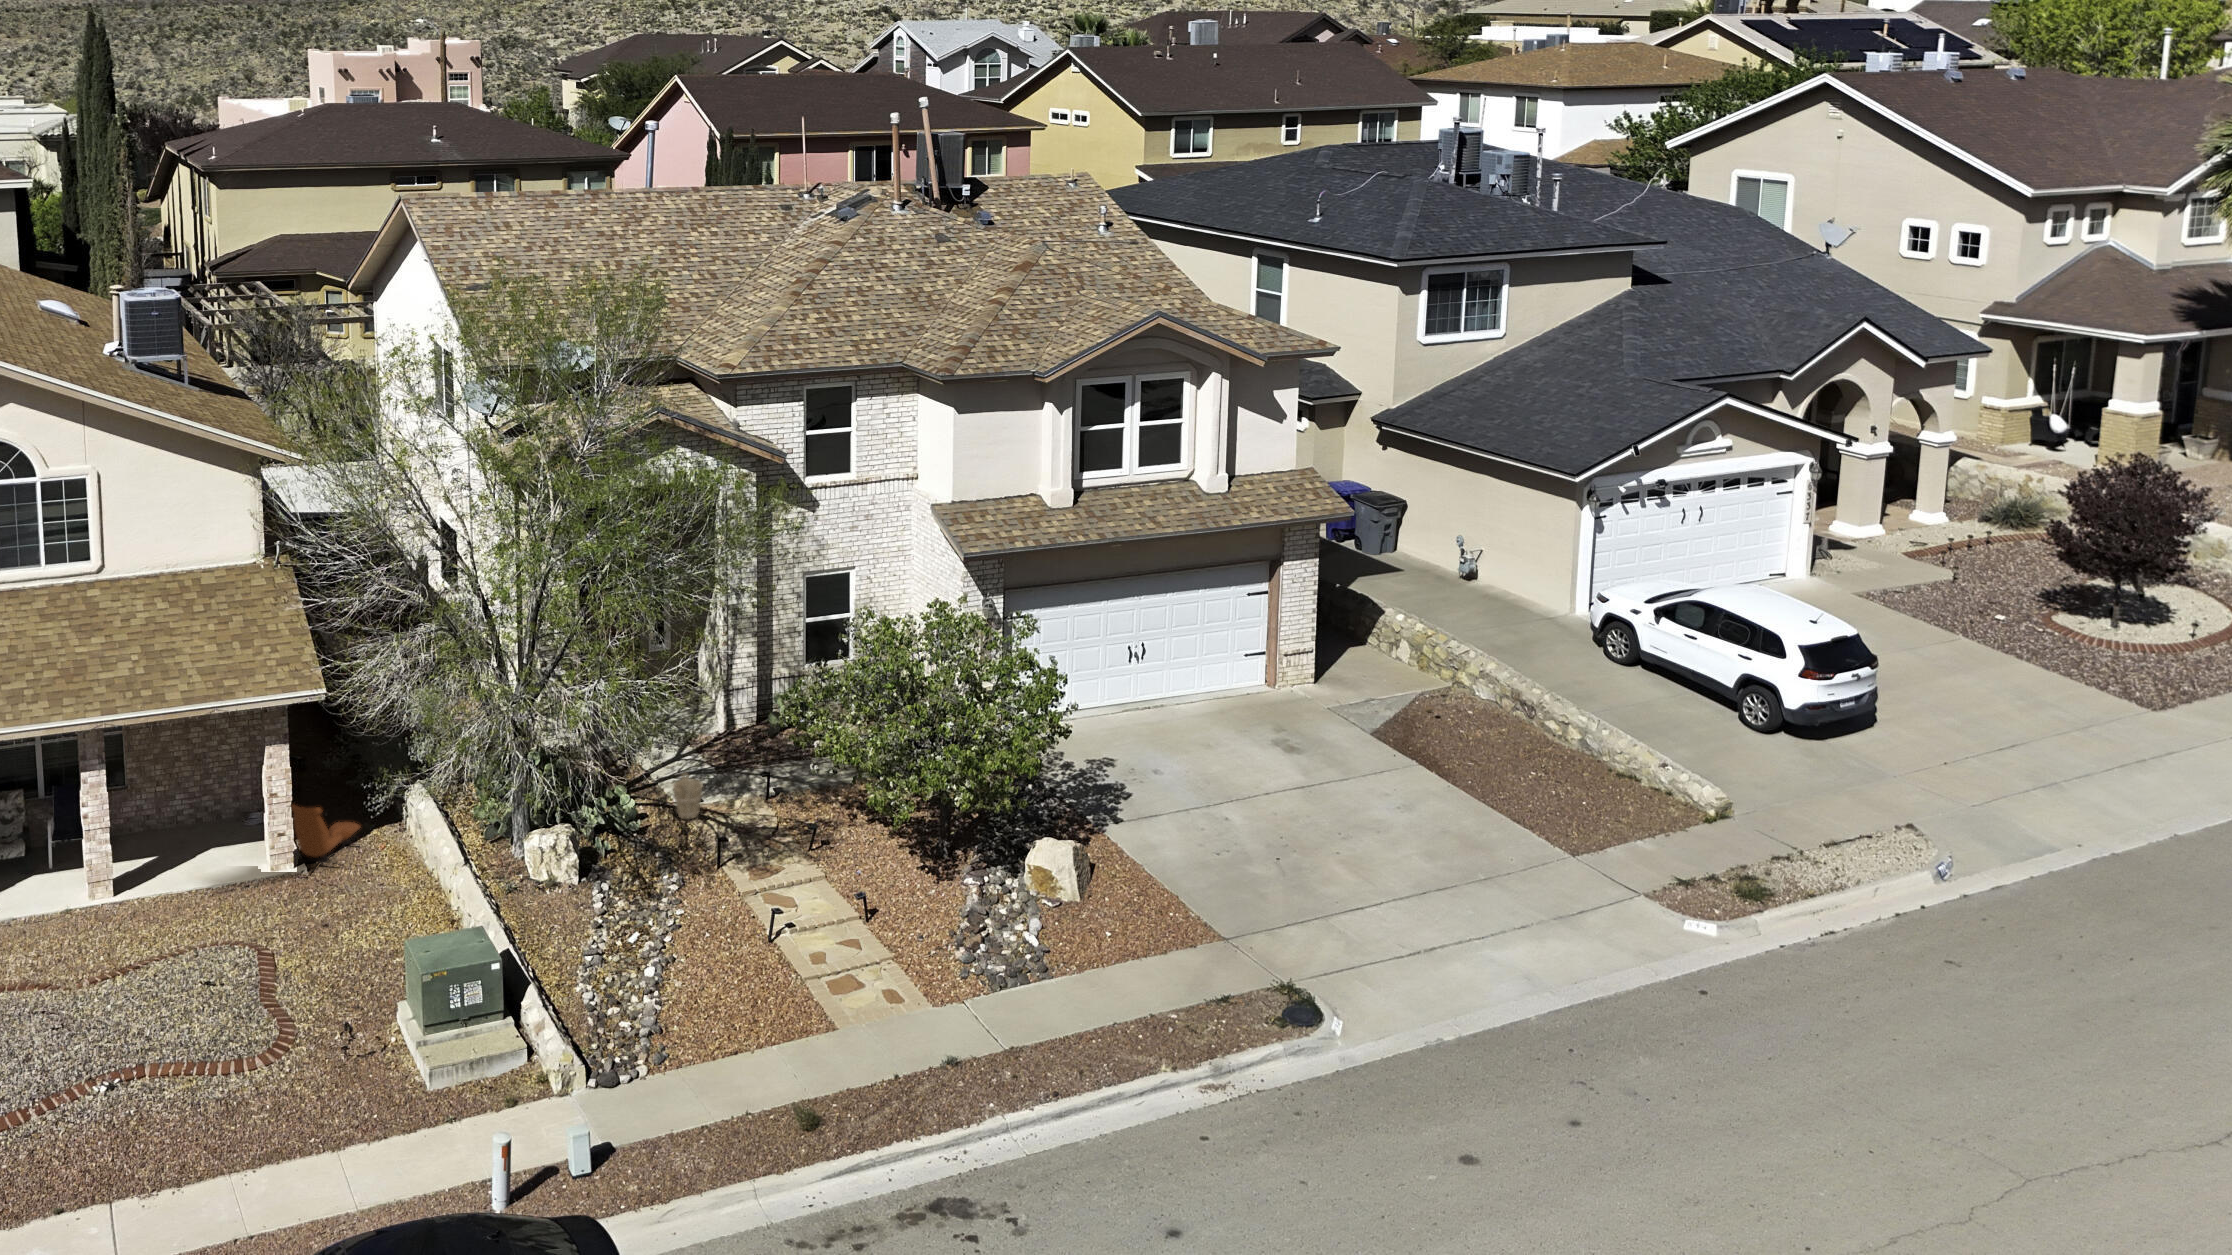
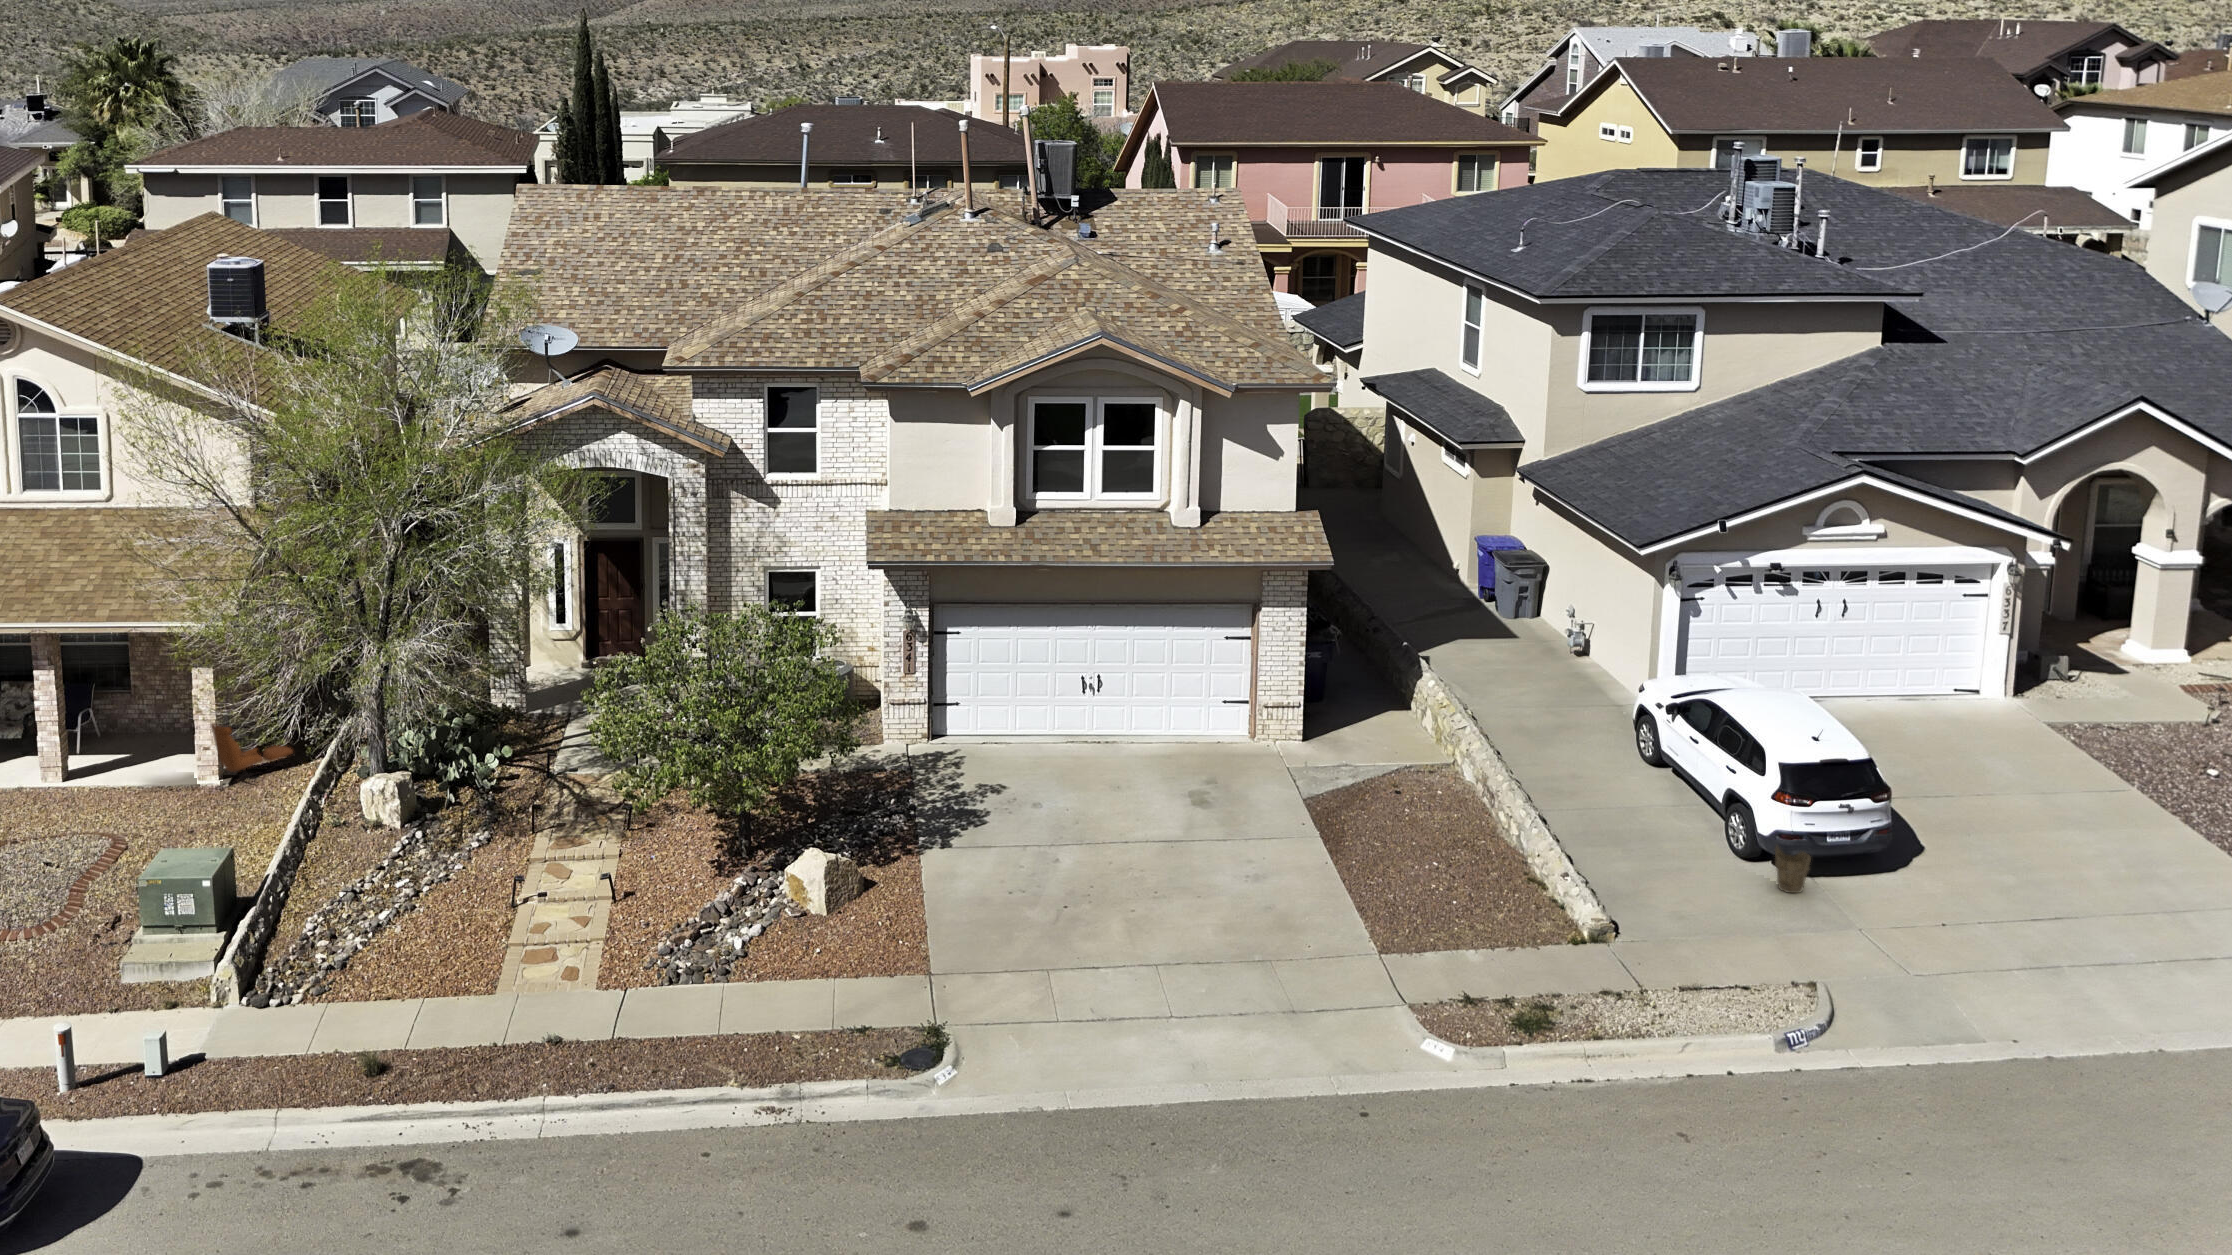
bucket: present [673,773,702,819] -> present [1775,847,1811,893]

